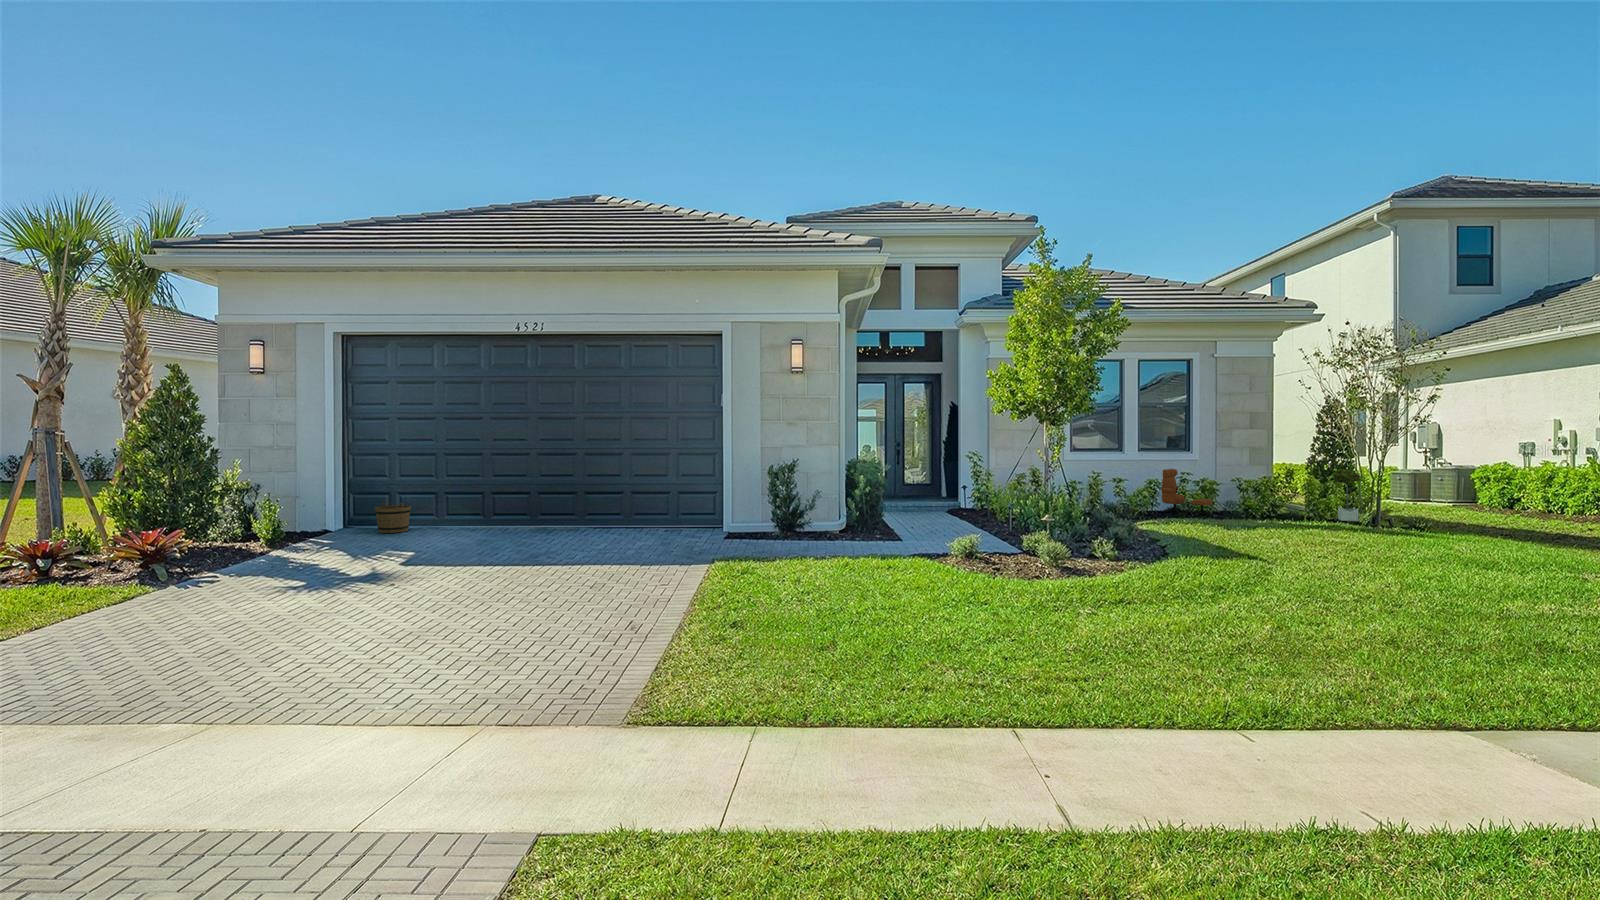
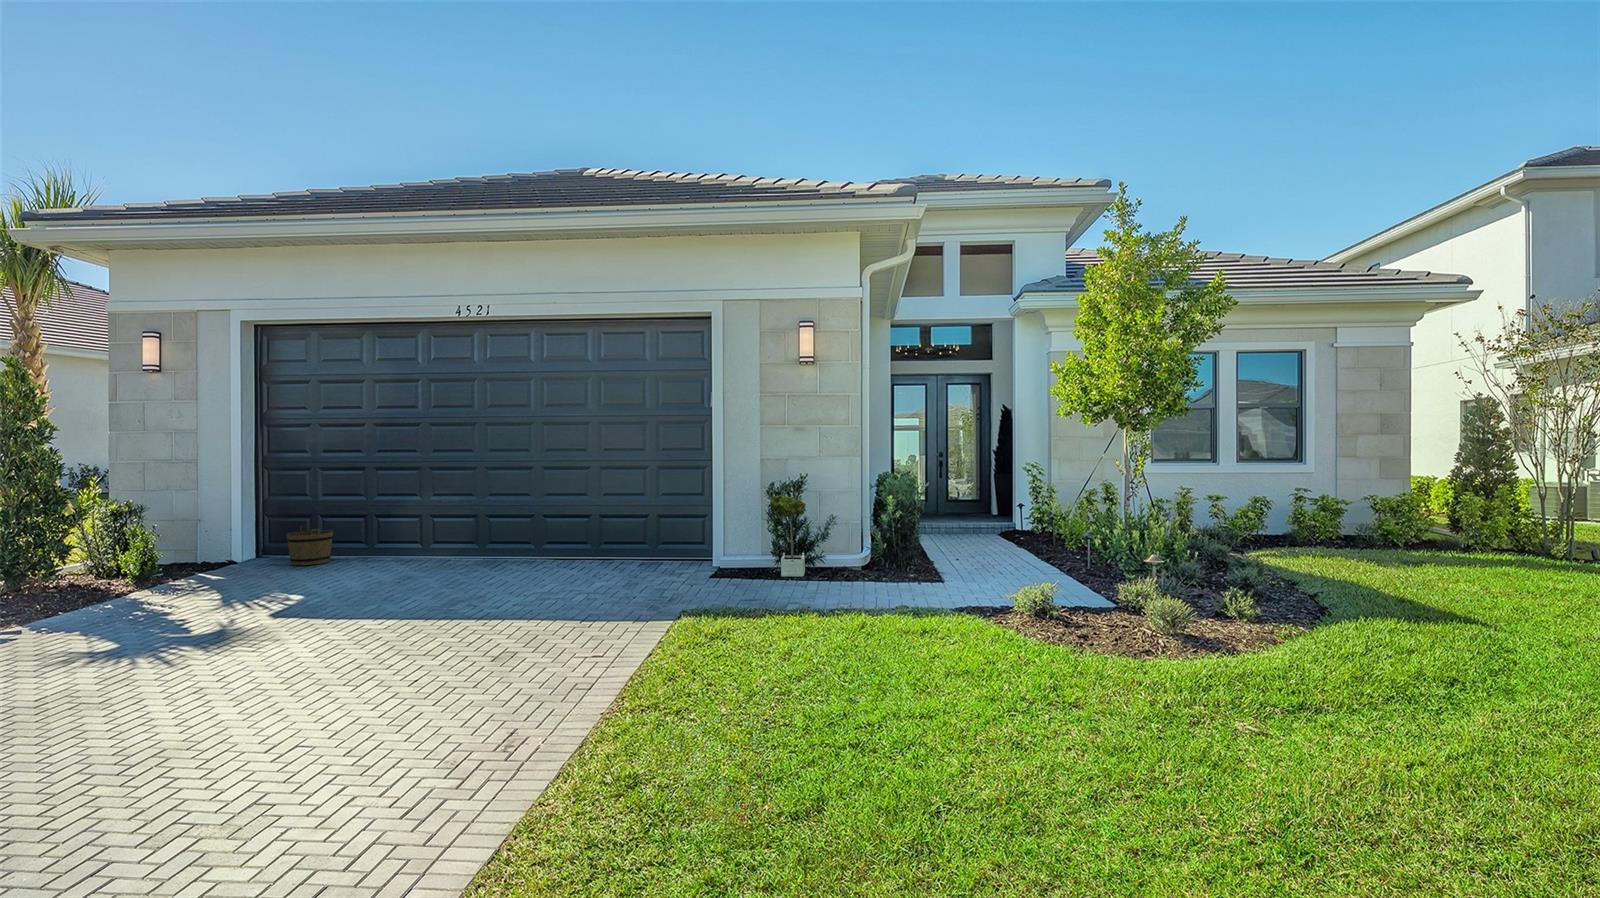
lounge chair: present [1161,469,1213,515] -> none [1267,484,1339,543]
potted tree: present [1333,469,1360,521] -> present [771,495,806,576]

